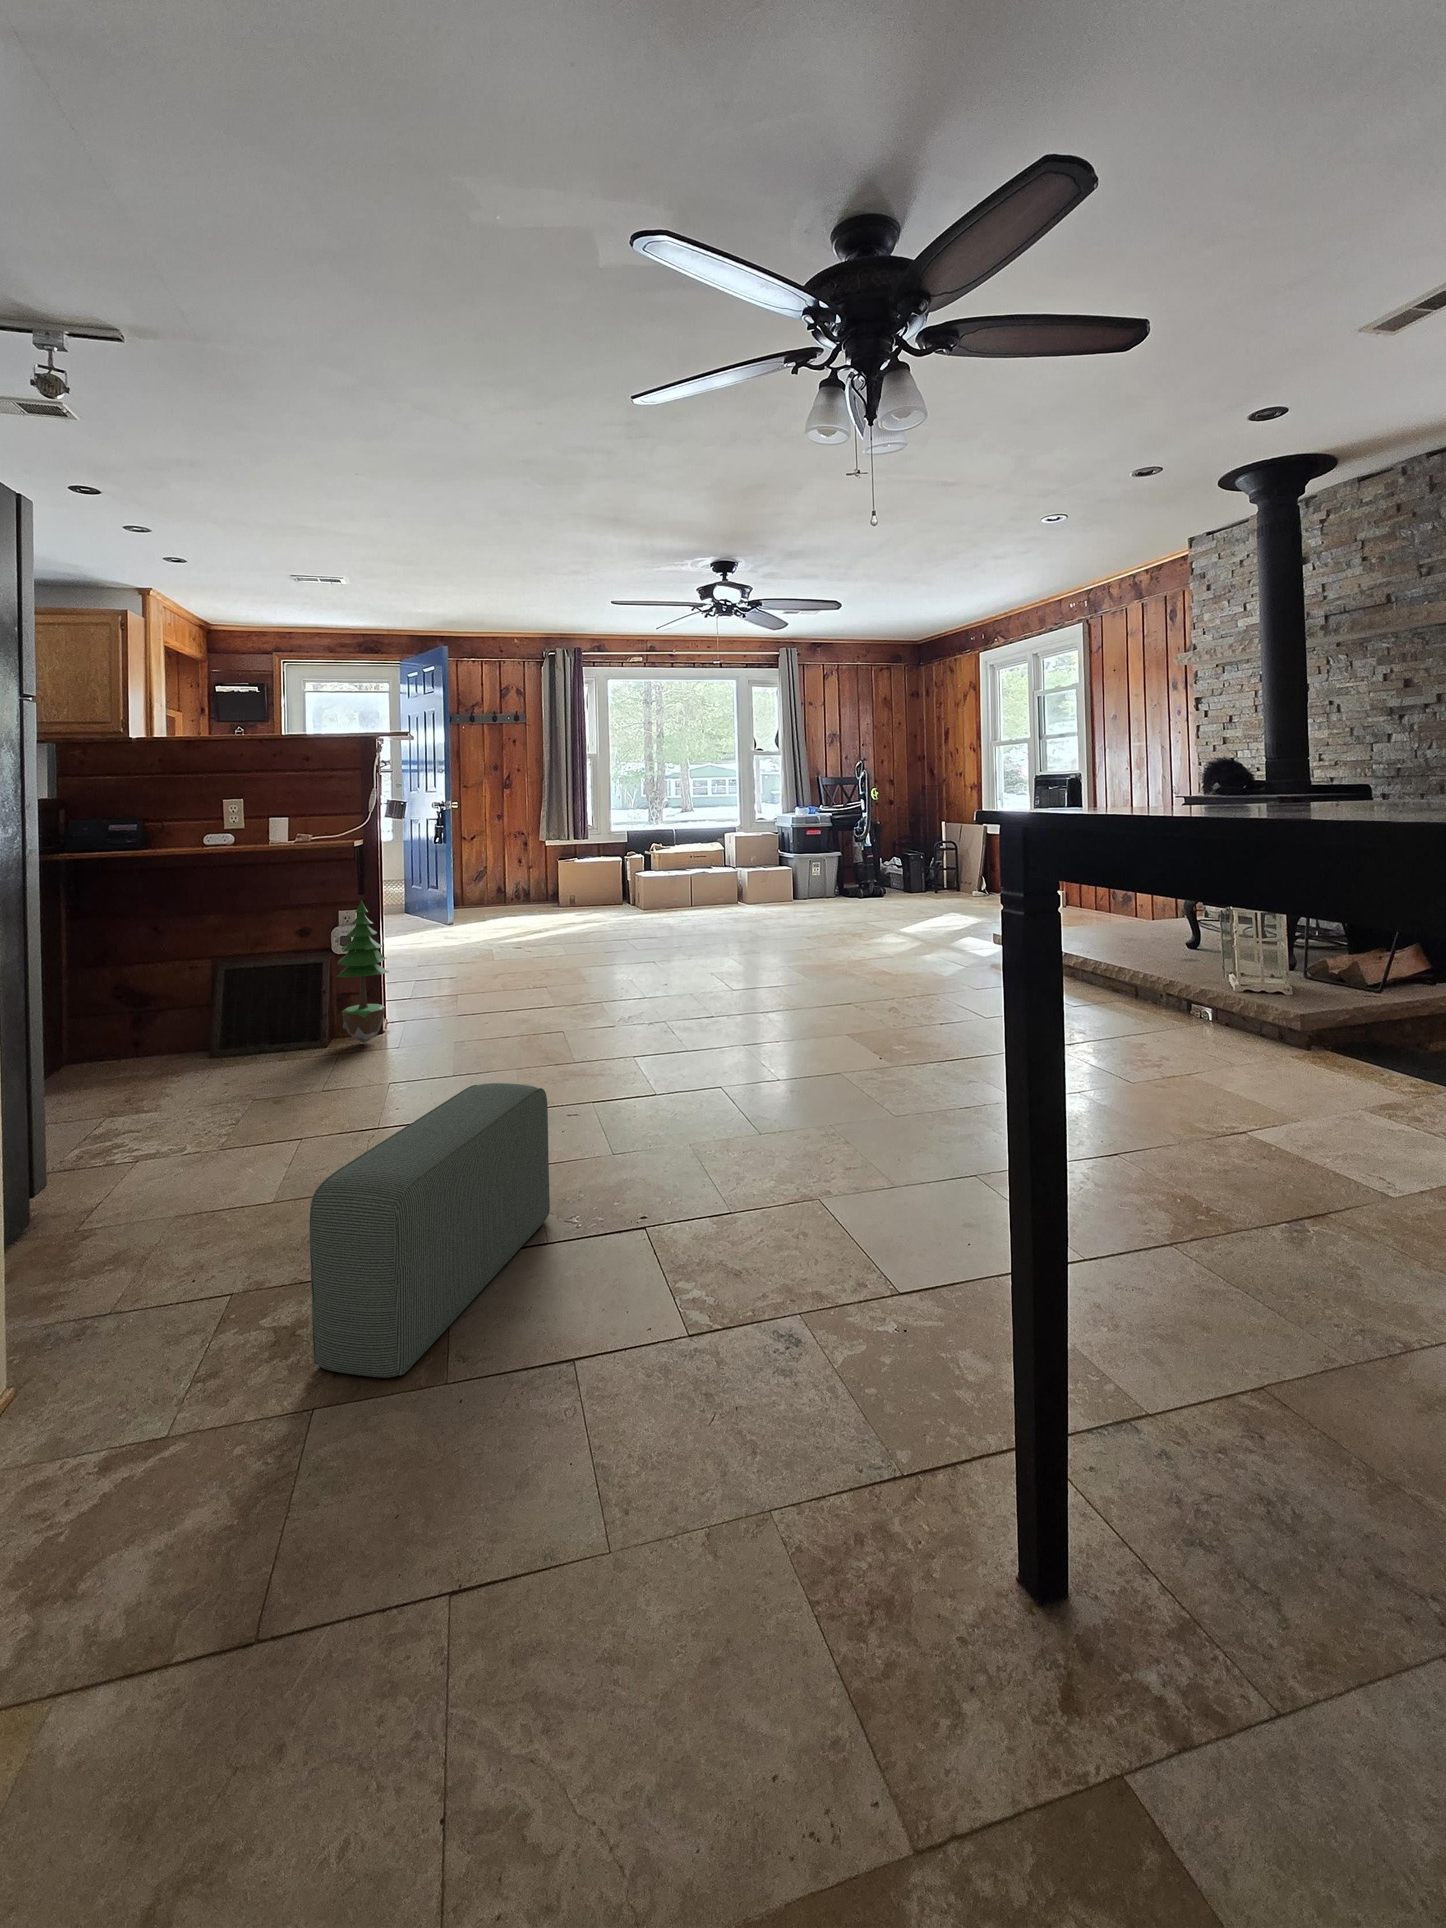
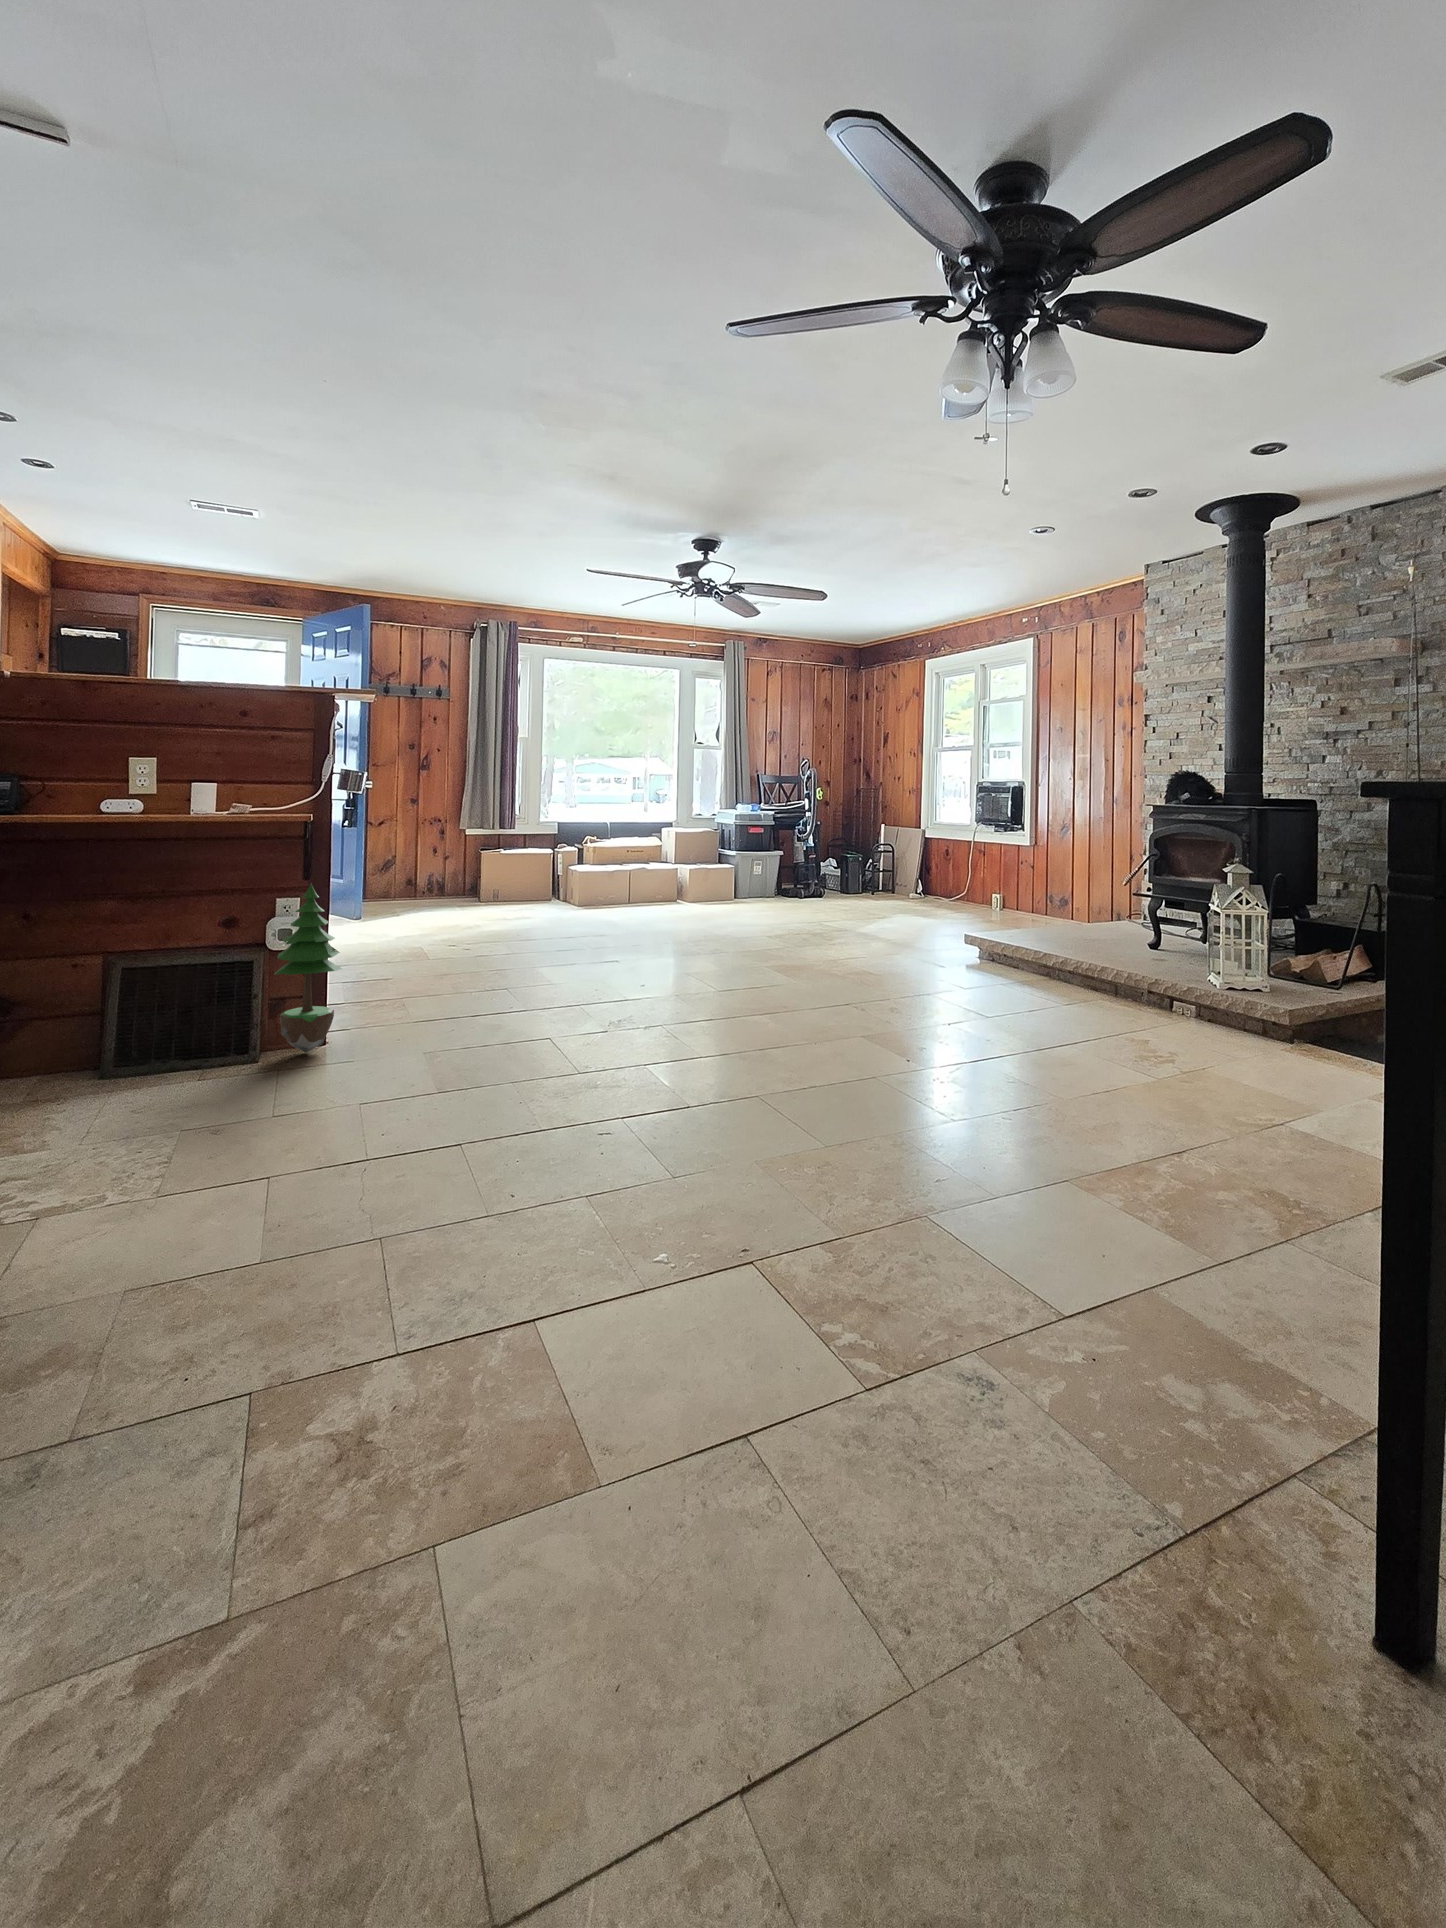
pouf: present [310,1083,550,1378] -> none [408,1098,636,1485]

